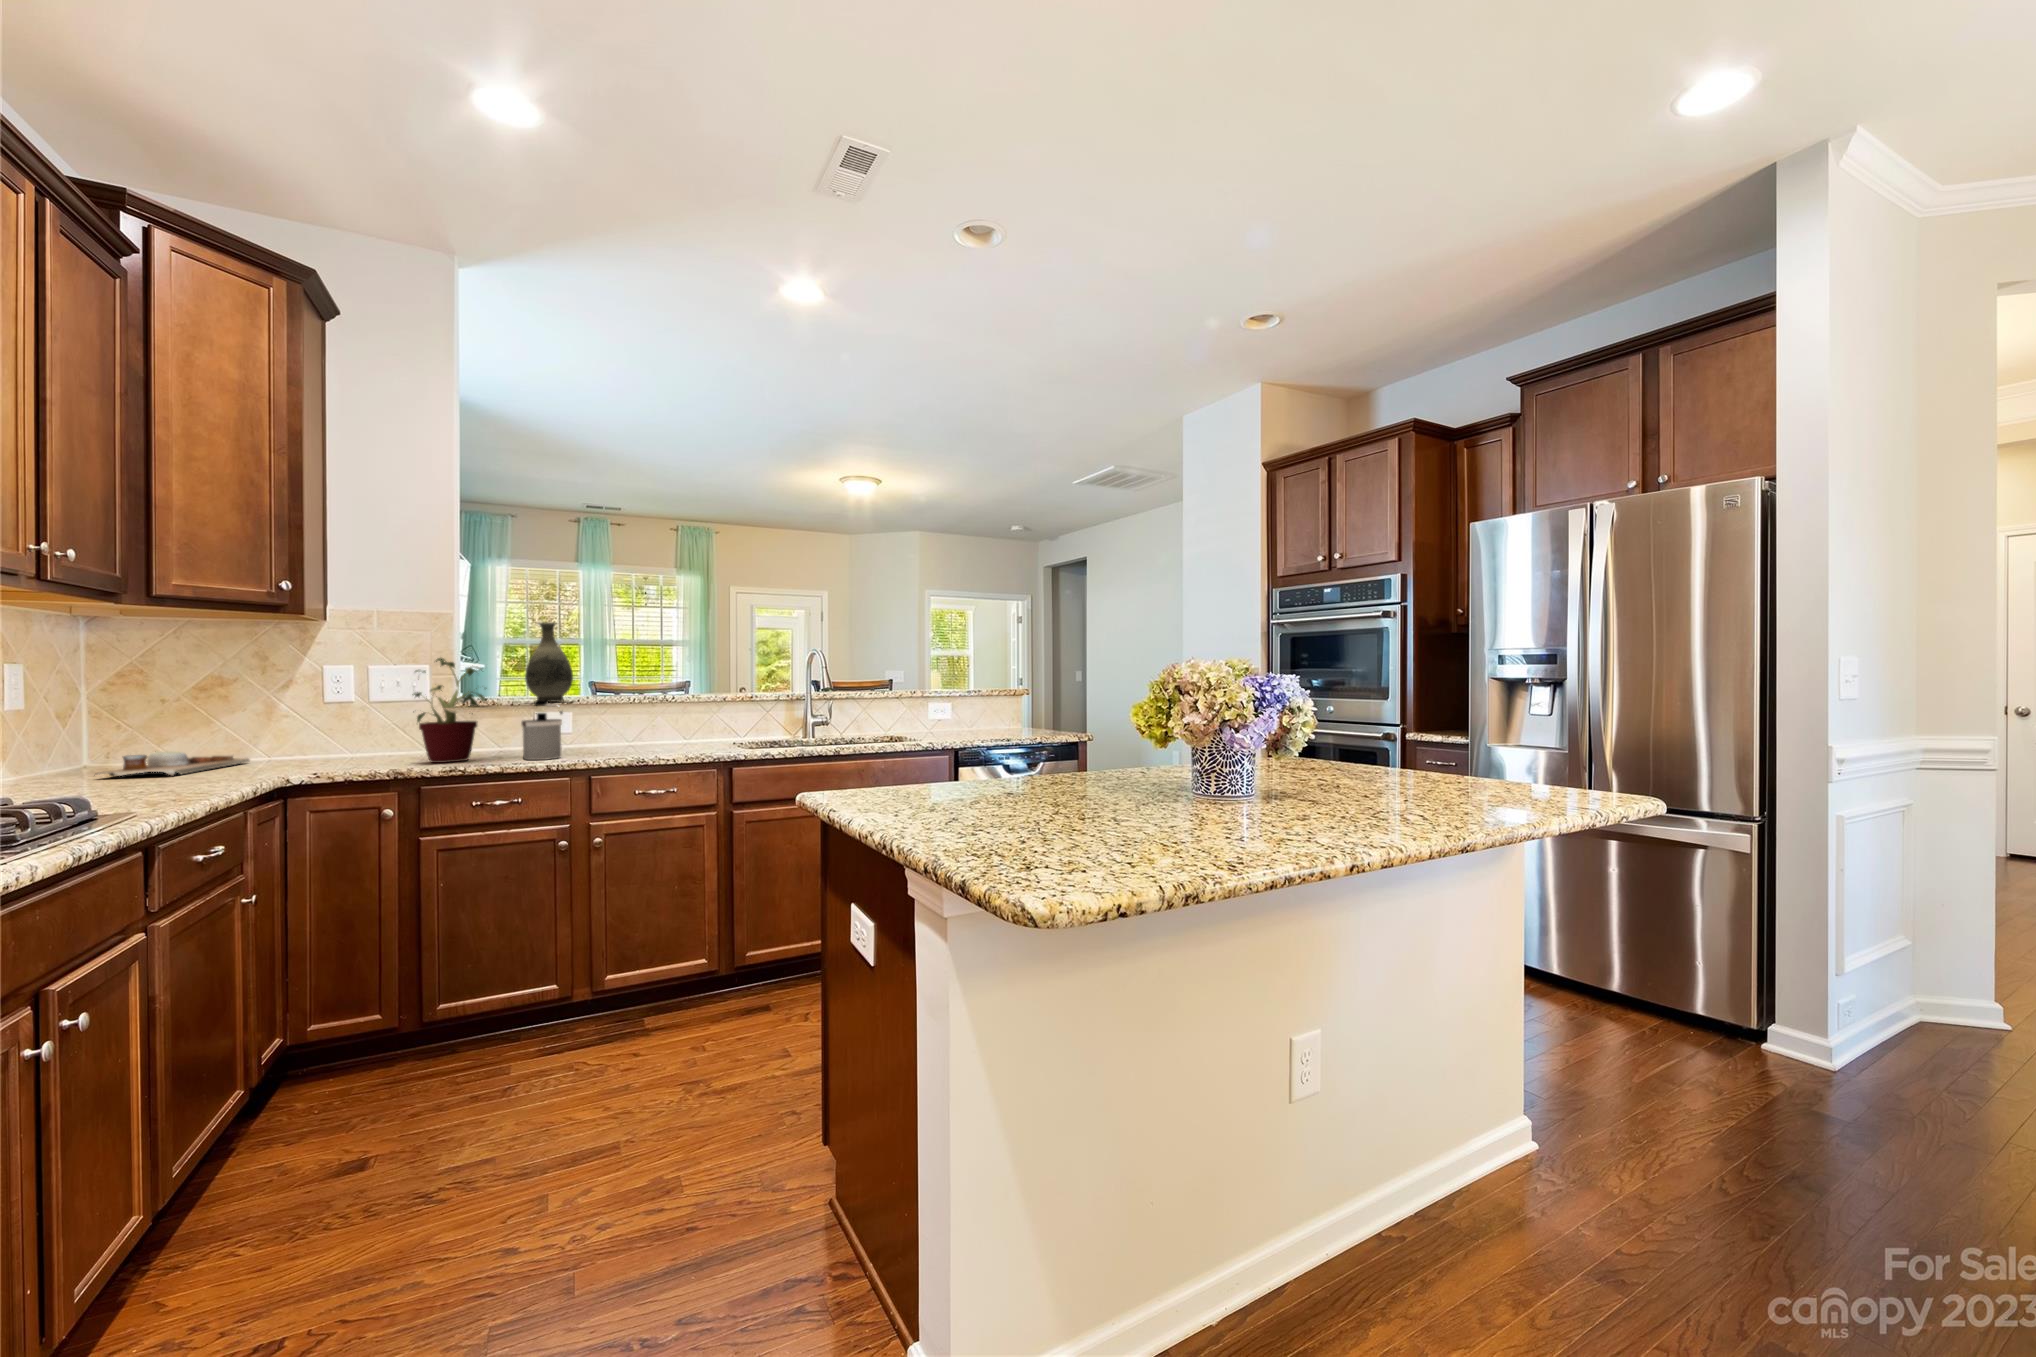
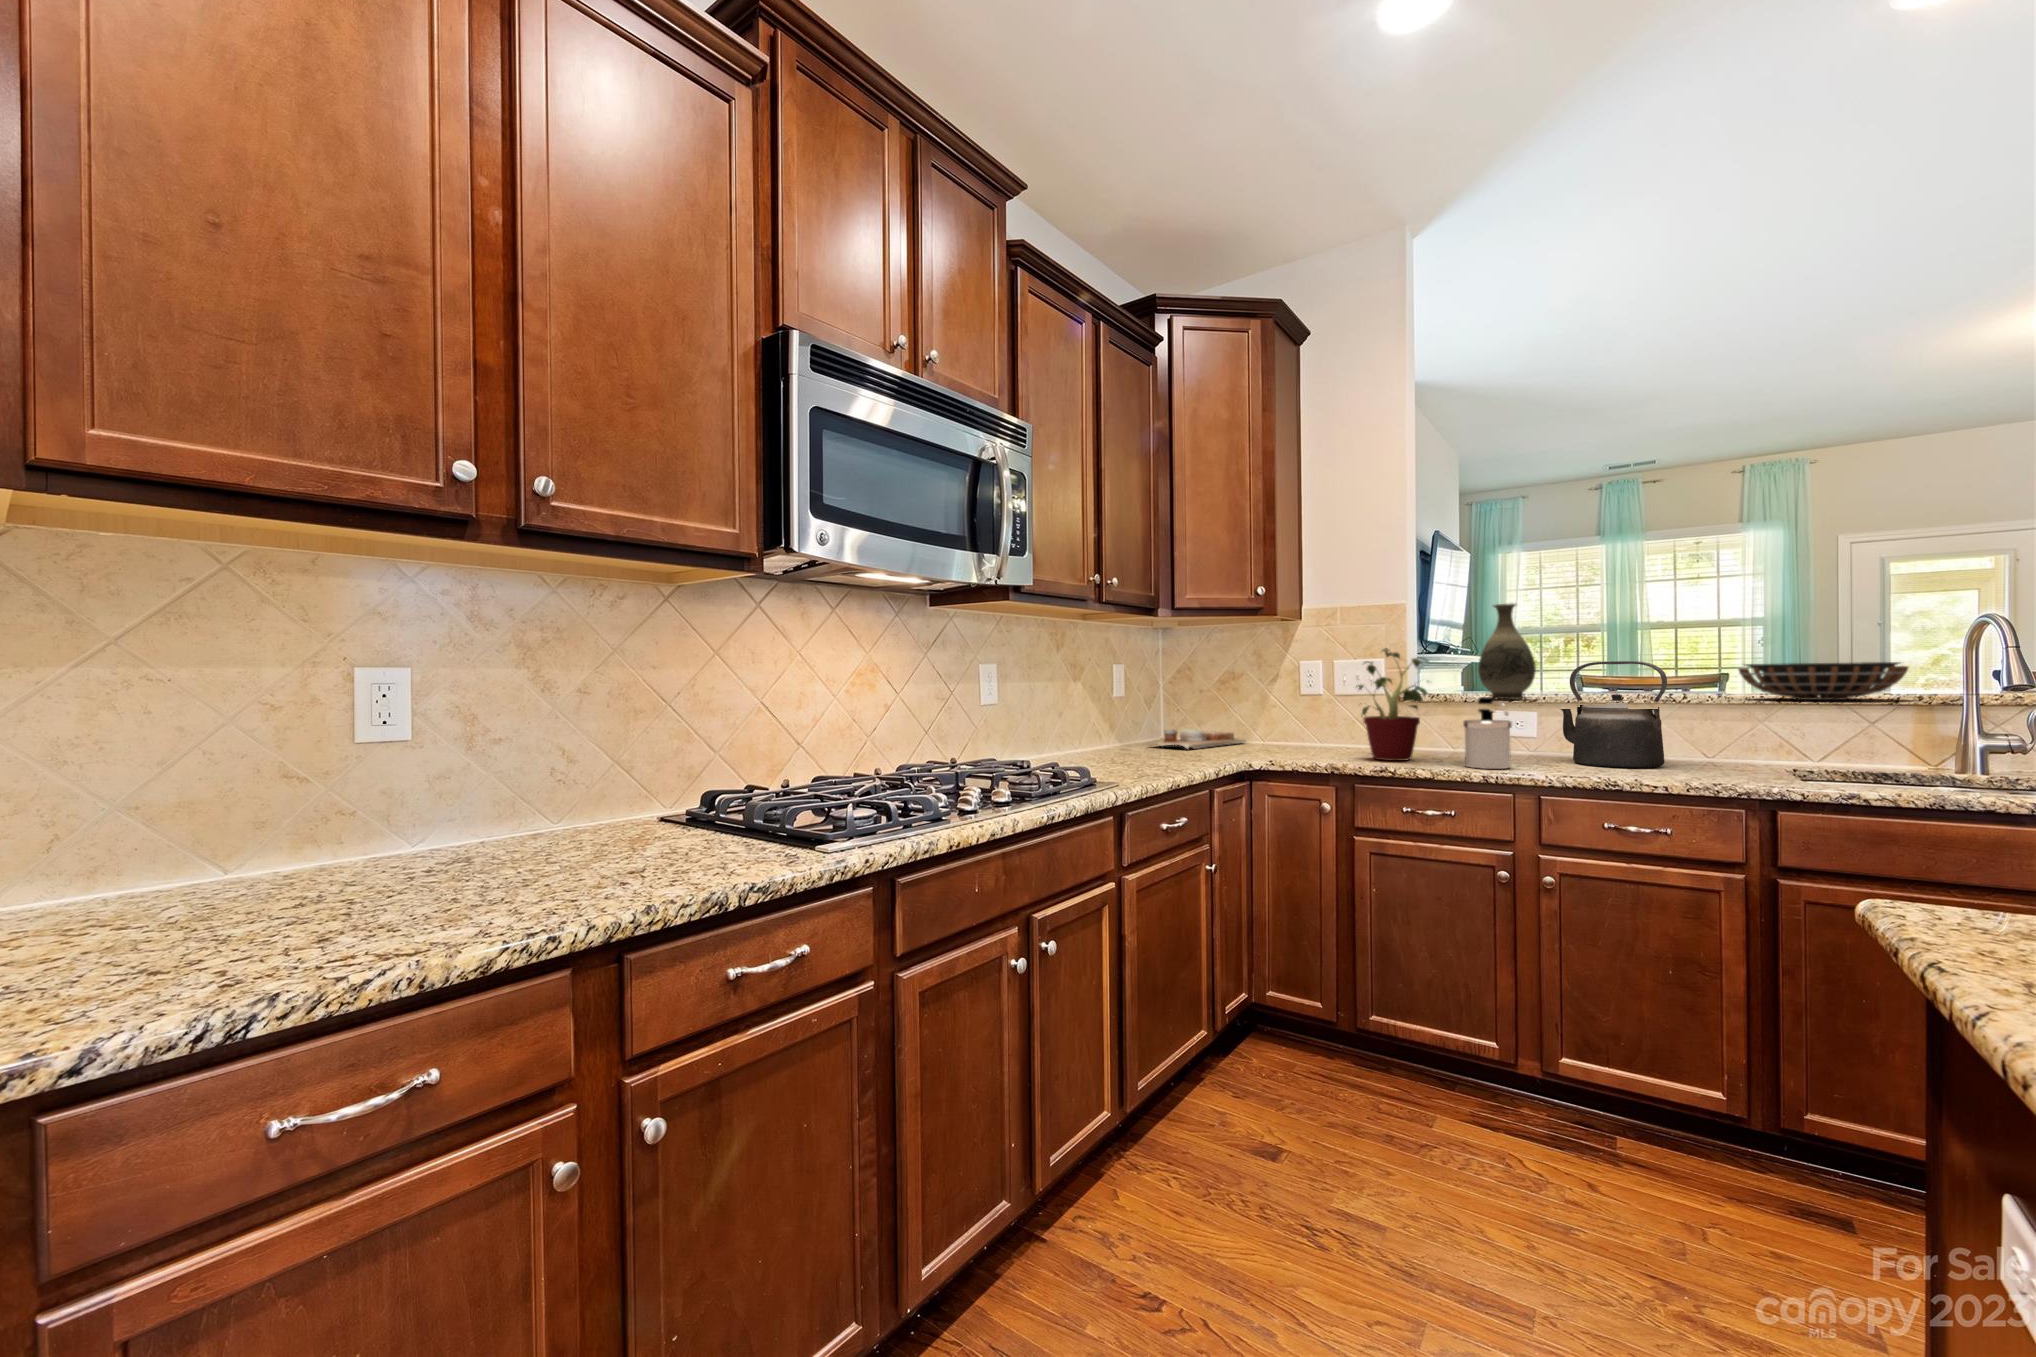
kettle: none [588,671,666,750] -> present [1561,661,1667,768]
decorative bowl: none [704,672,788,696] -> present [1739,662,1908,700]

